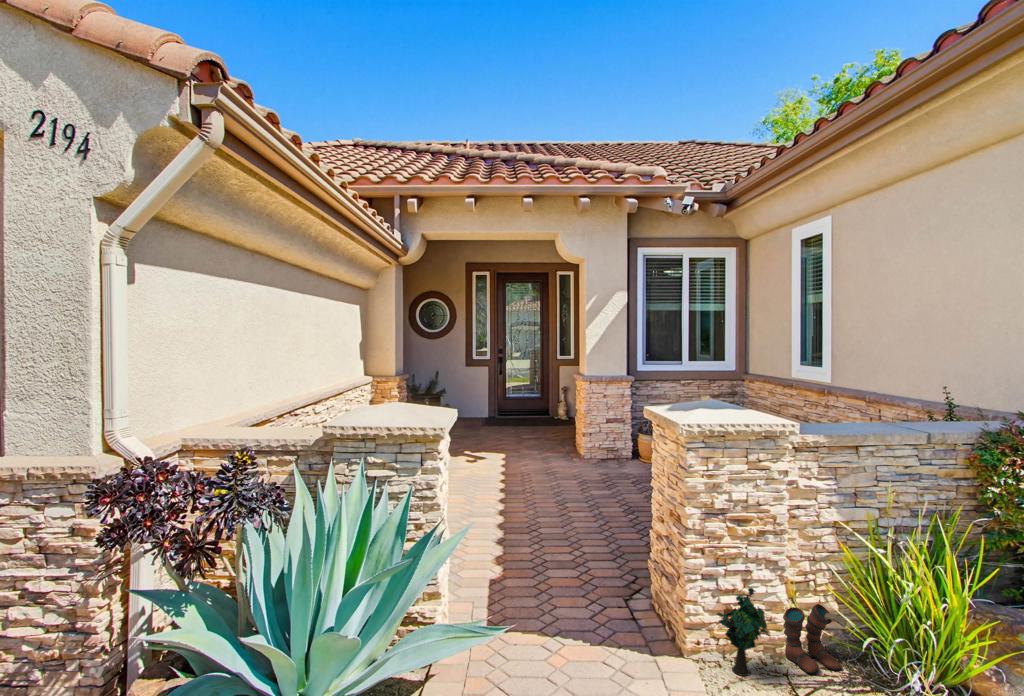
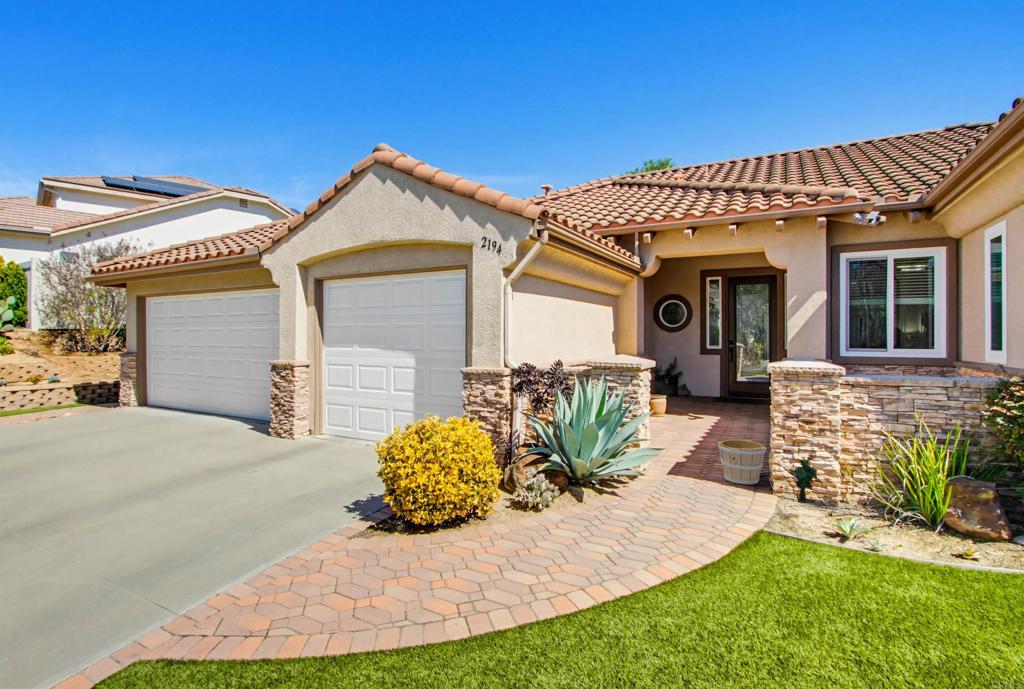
wooden bucket: none [579,547,660,643] -> present [718,439,766,485]
boots: present [783,604,847,674] -> none [836,475,878,510]

